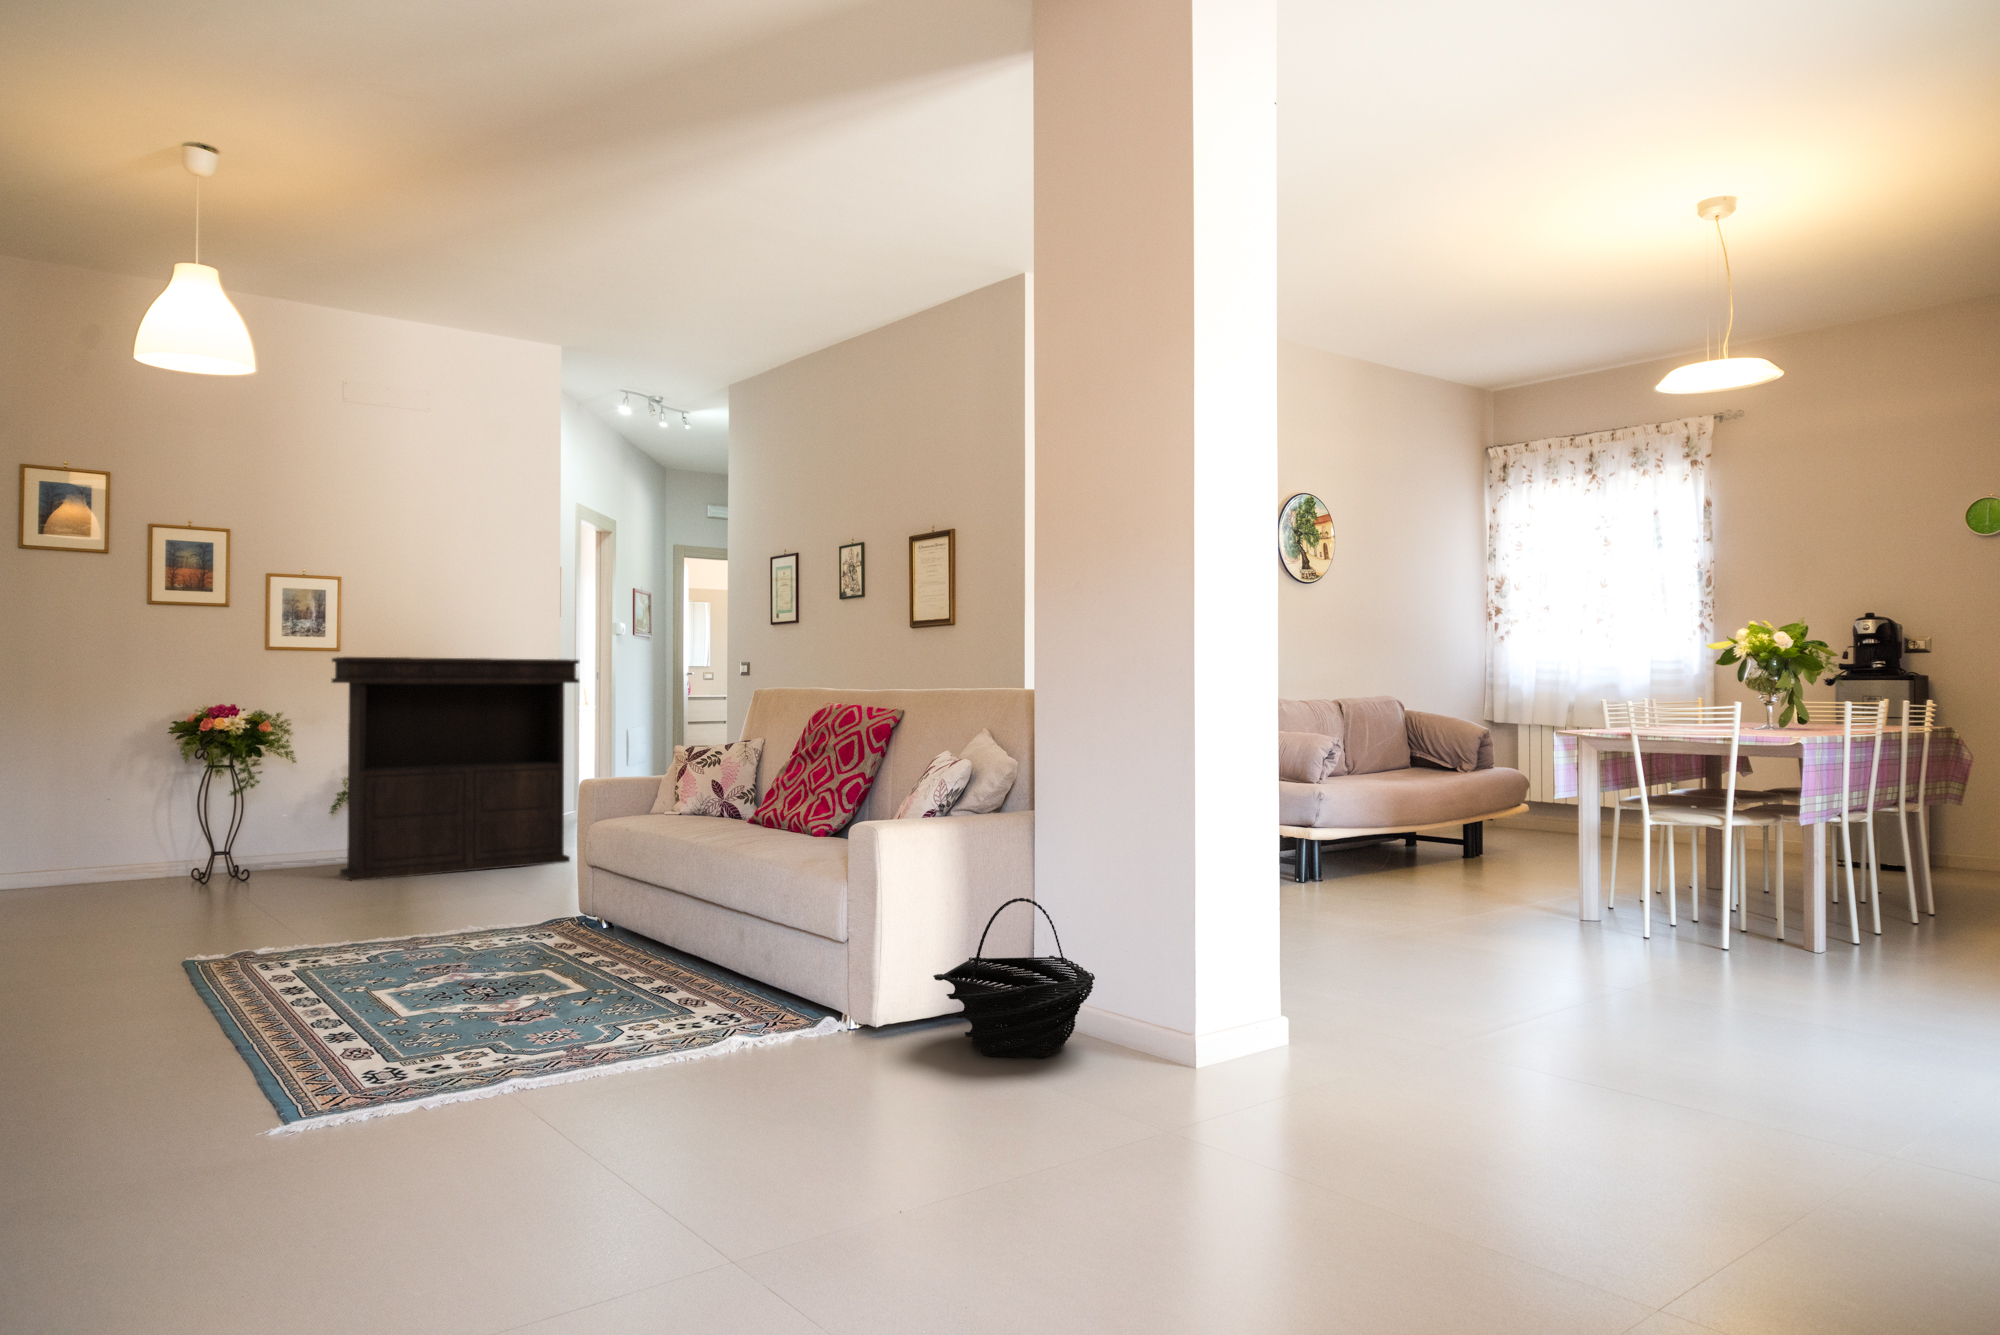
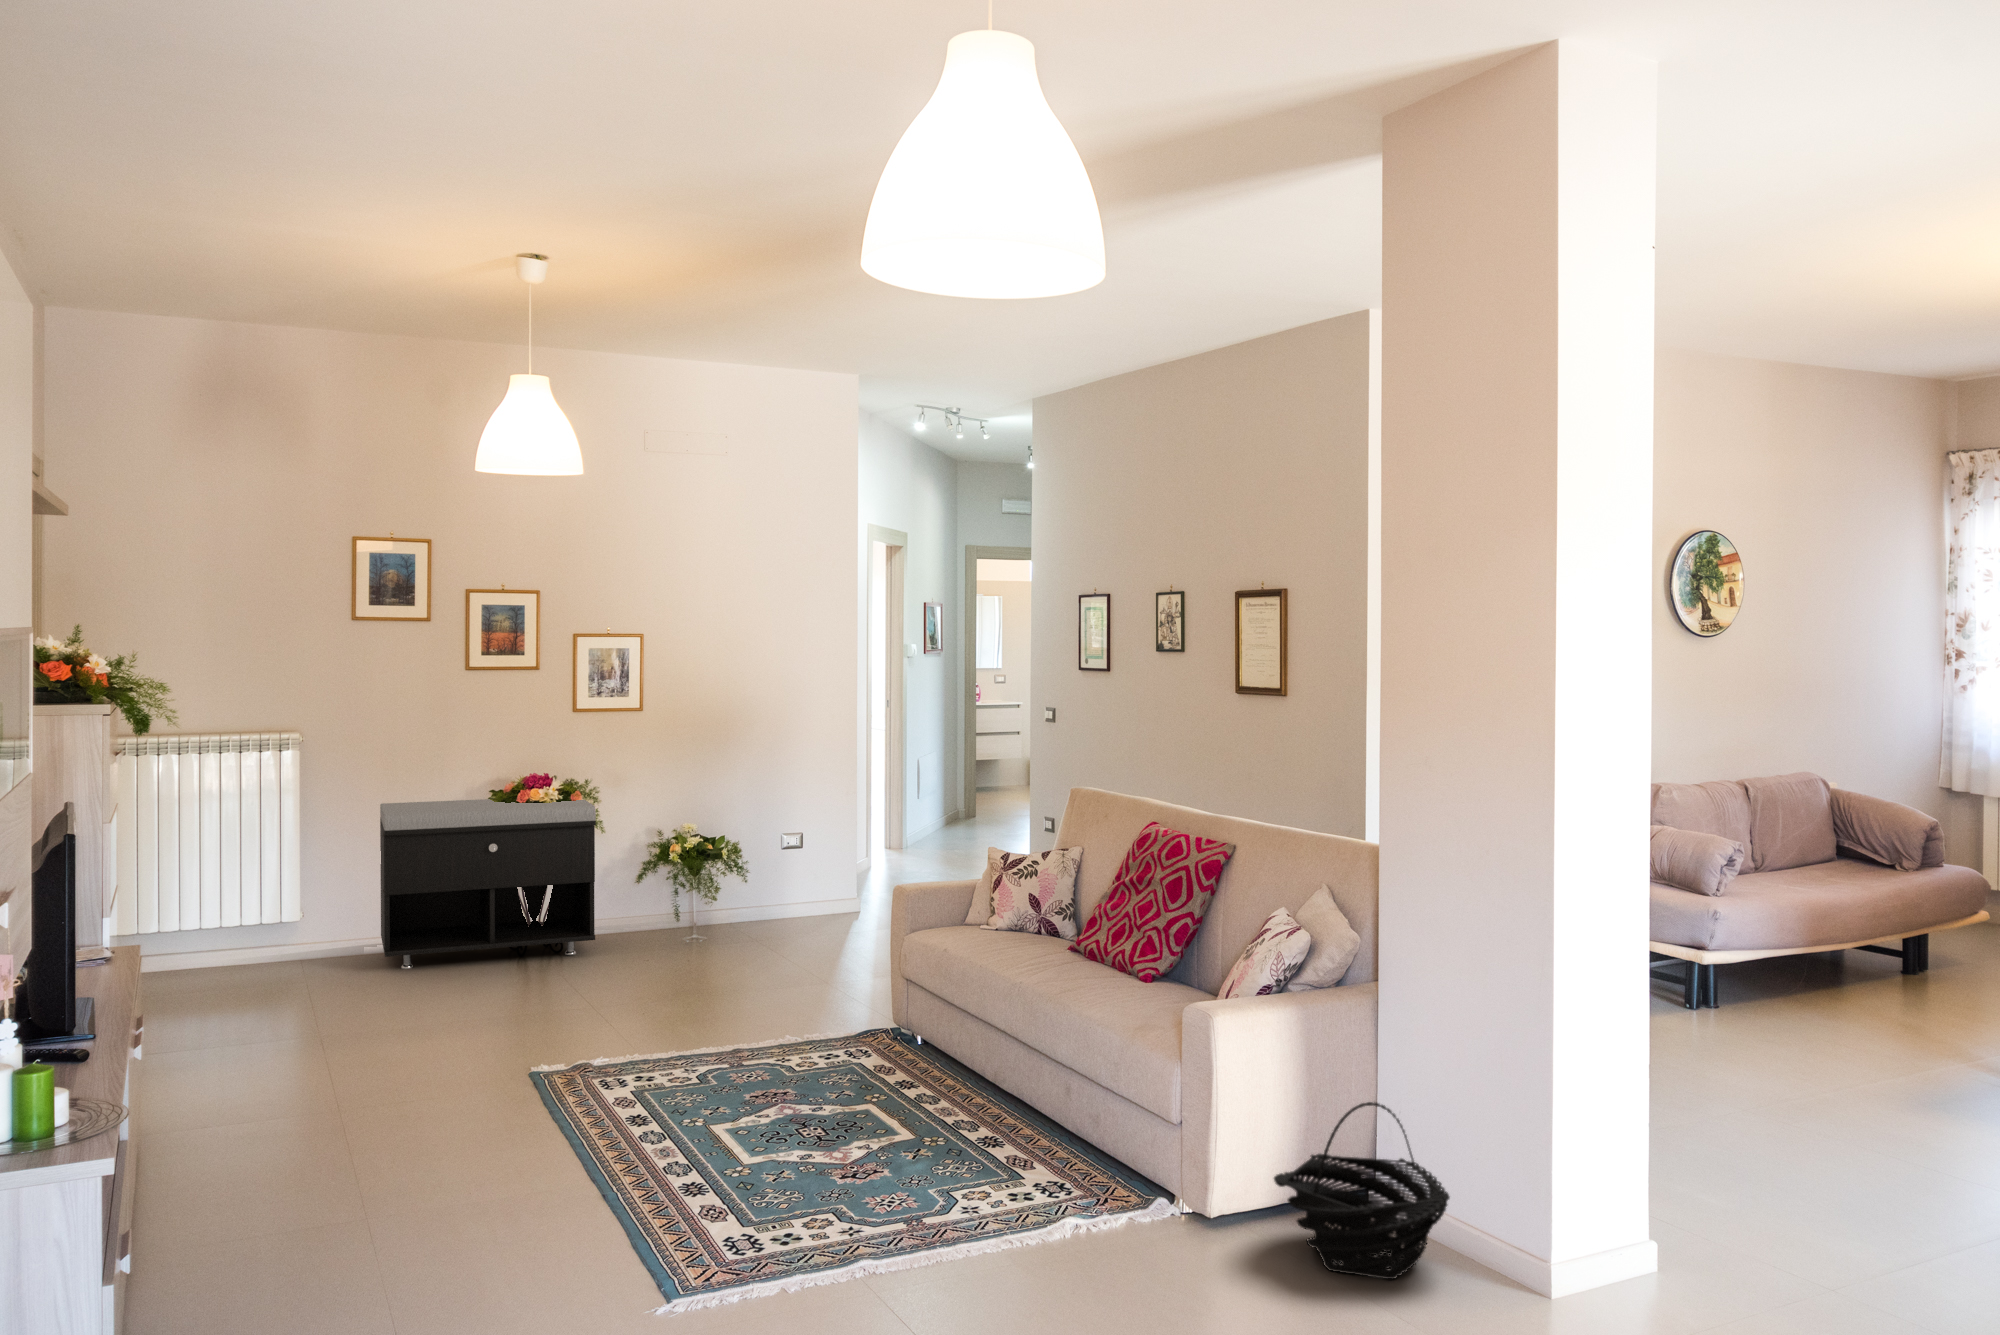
console table: present [332,657,579,881] -> none [638,722,879,959]
storage bench: none [36,729,282,898] -> present [380,799,596,969]

